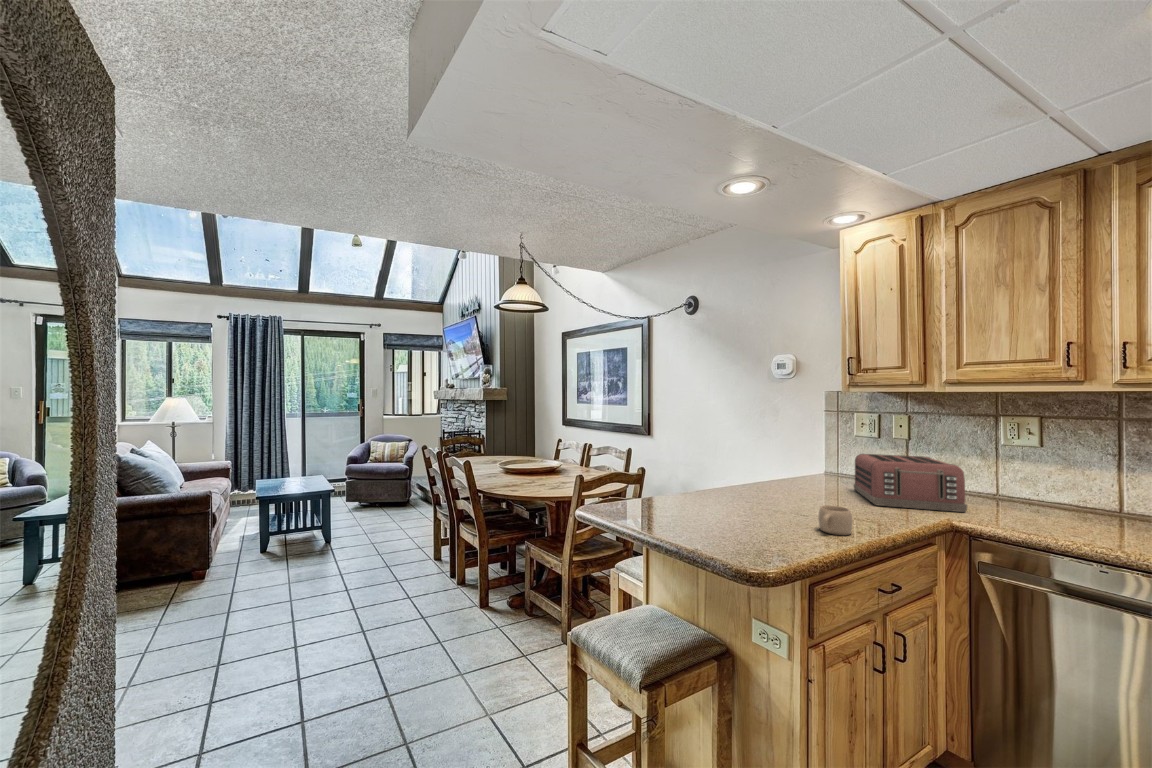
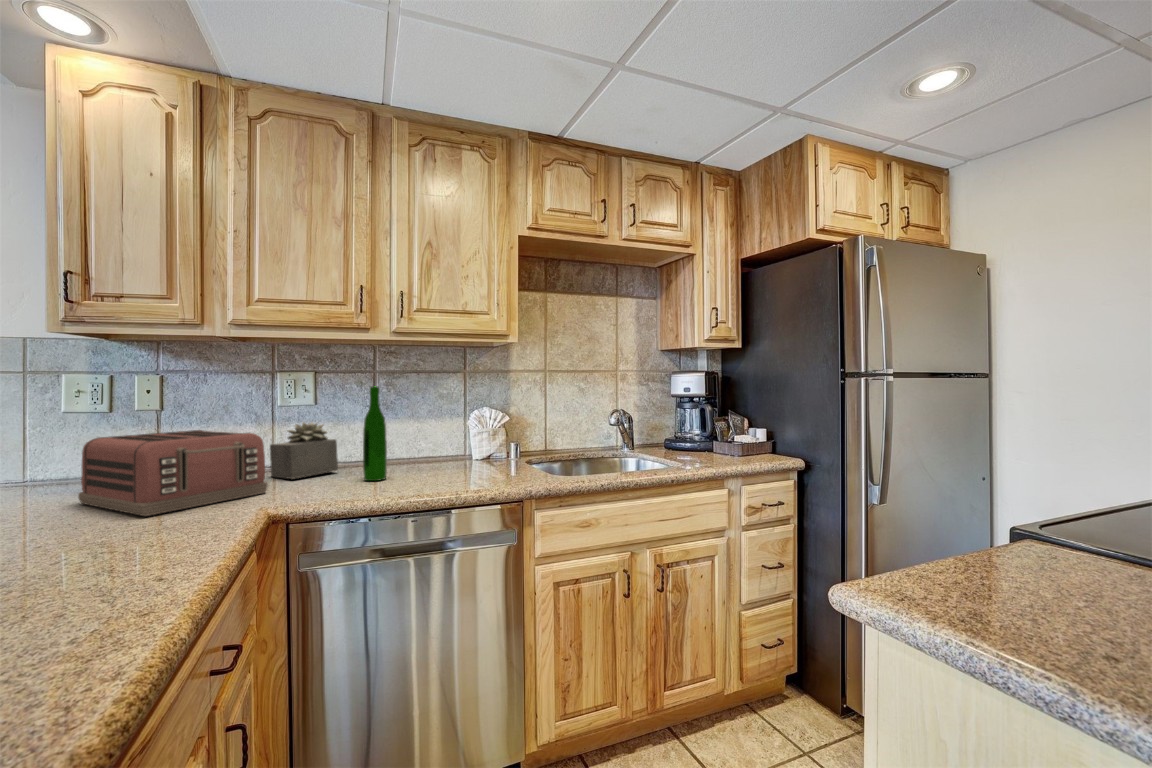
wine bottle: none [1074,437,1108,533] -> present [363,386,387,481]
succulent plant: none [987,461,1060,512] -> present [270,422,338,479]
mug: present [818,505,852,535] -> none [82,530,161,593]

